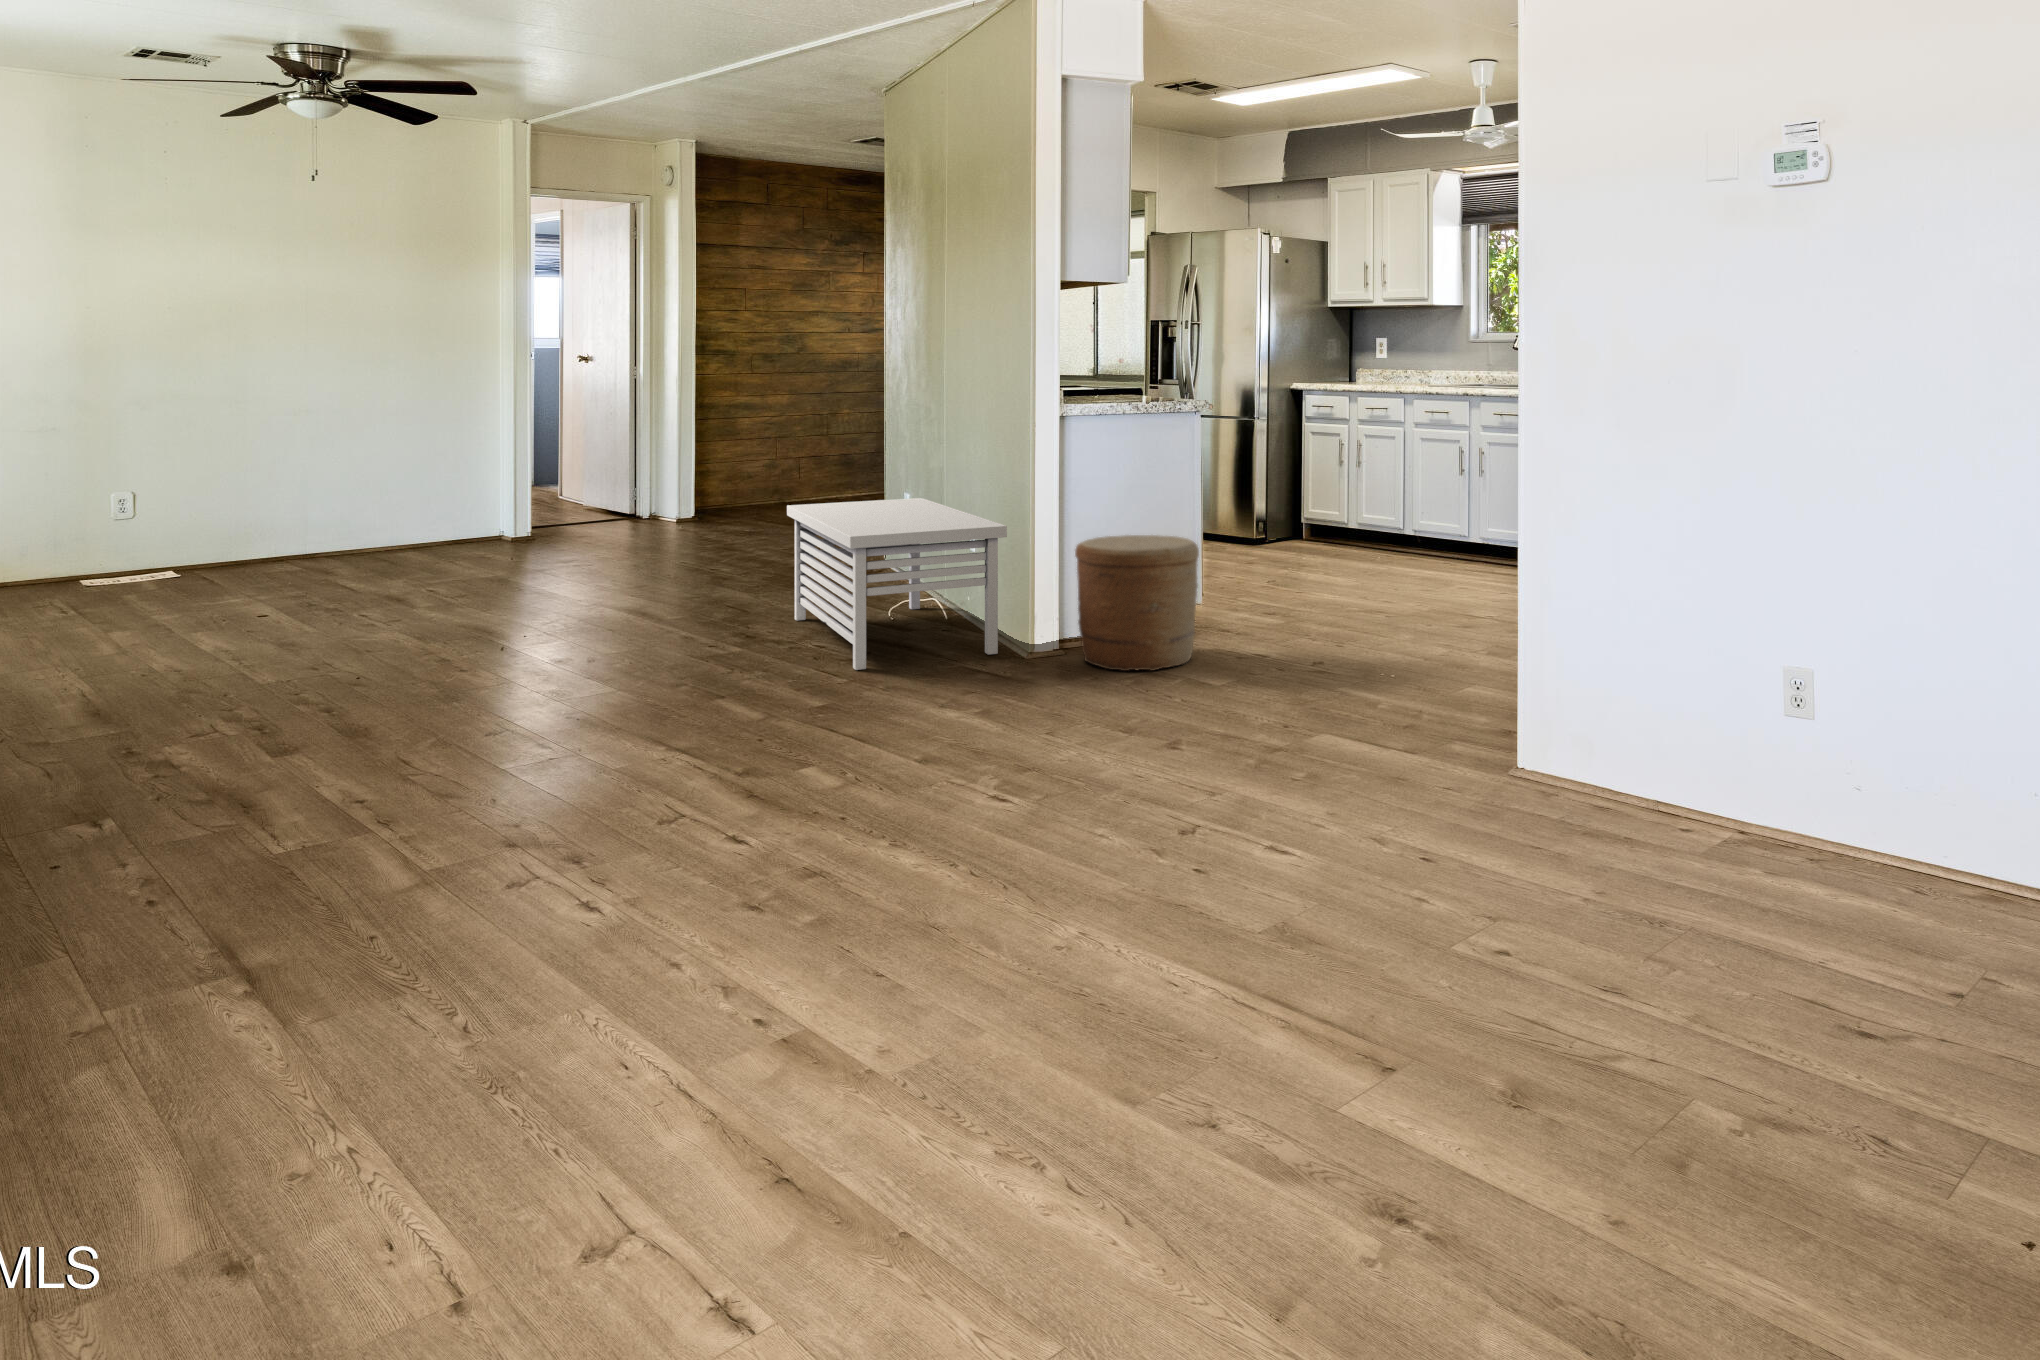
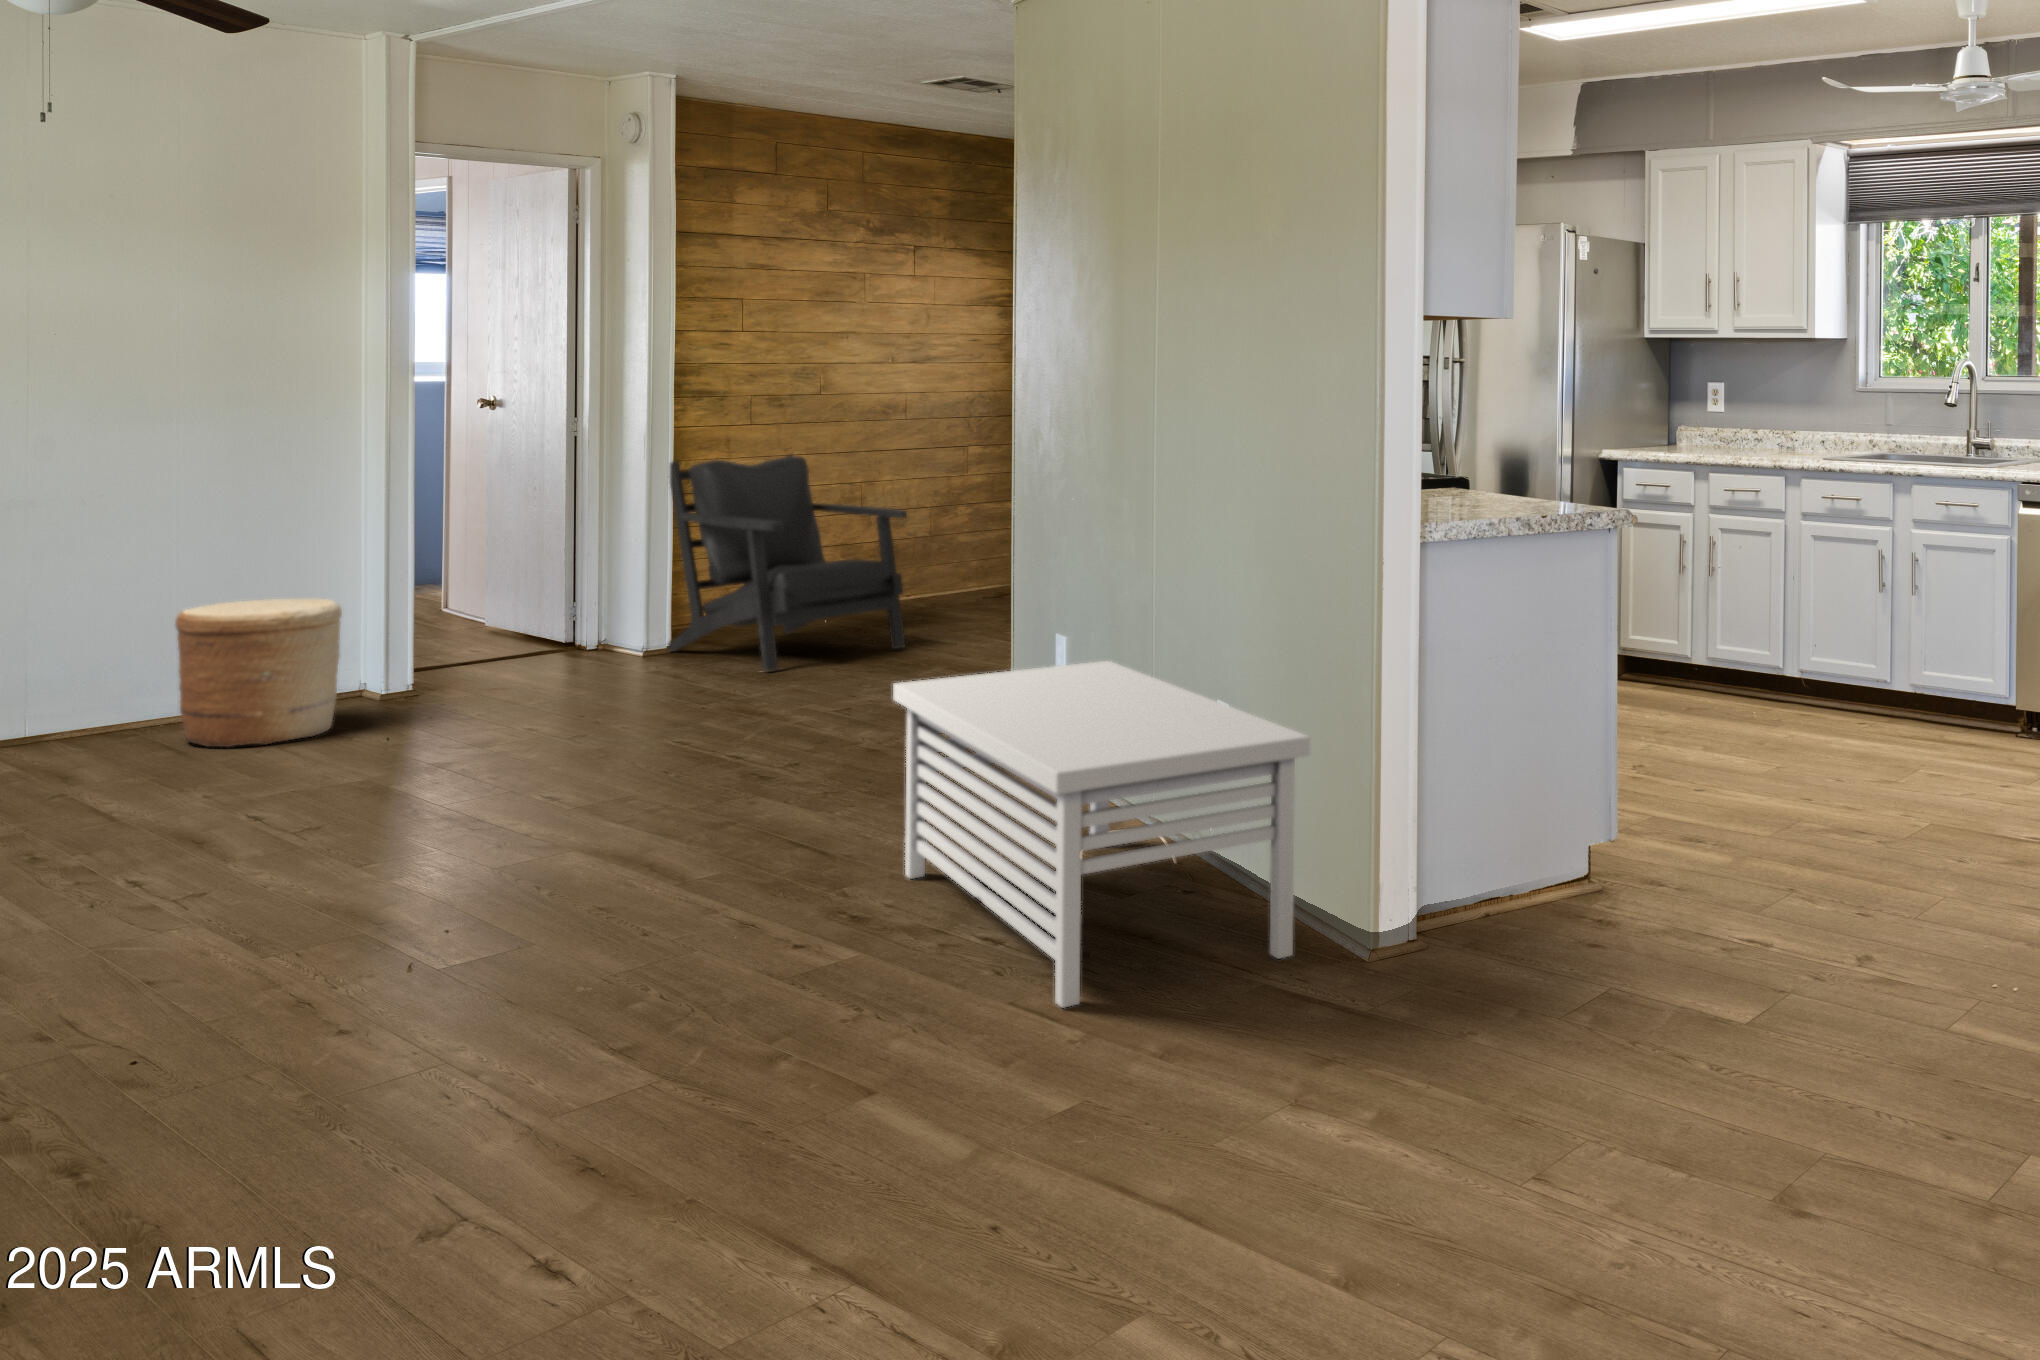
armchair: none [690,393,843,530] -> present [668,455,907,671]
woven basket: present [1075,535,1199,671] -> present [175,599,342,747]

